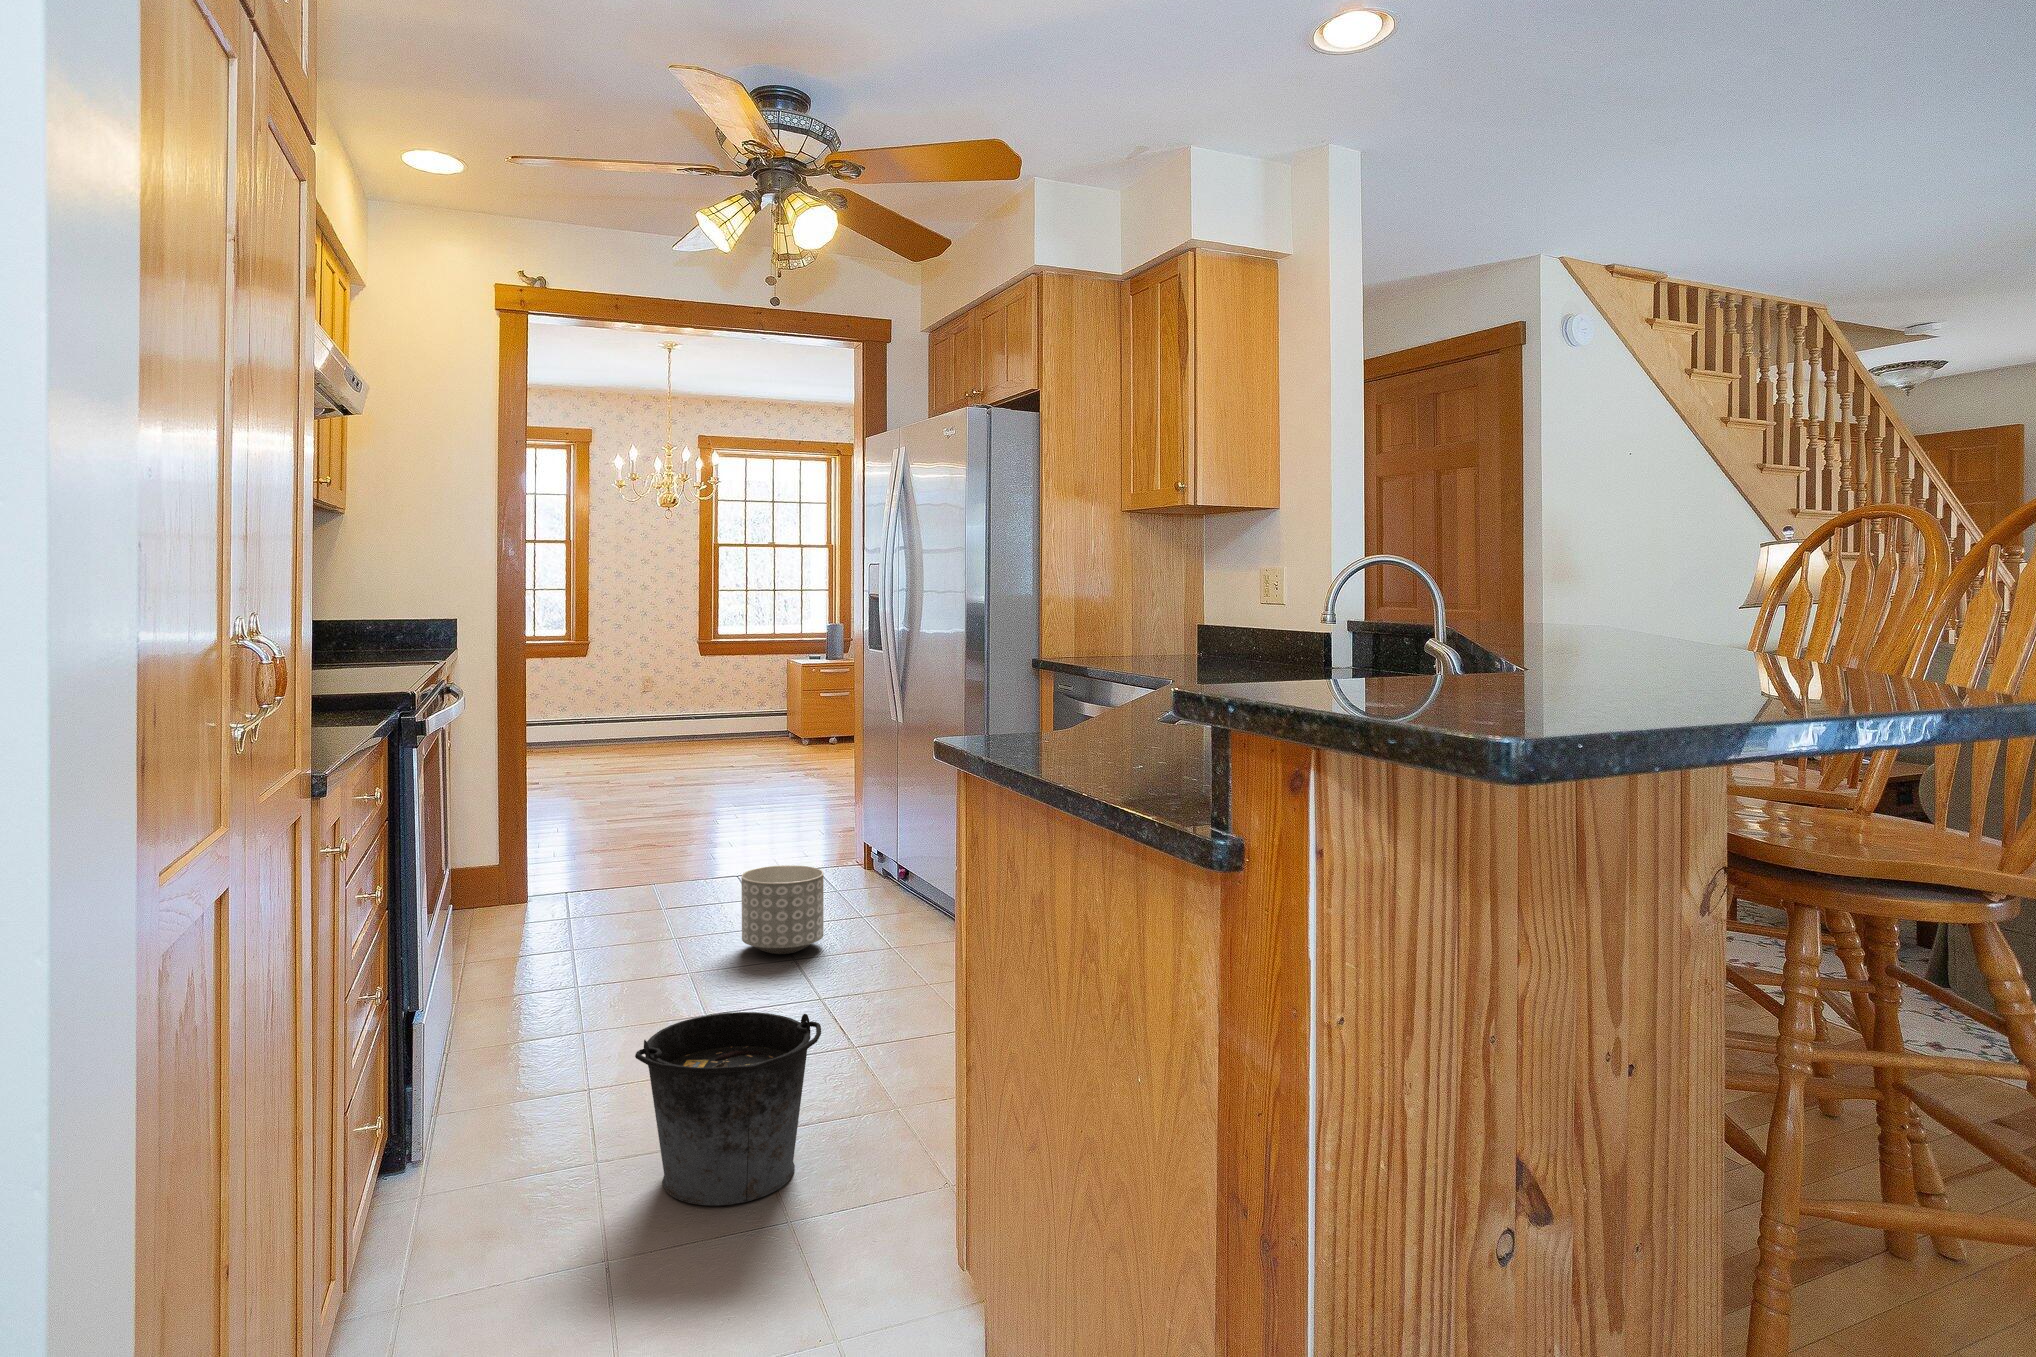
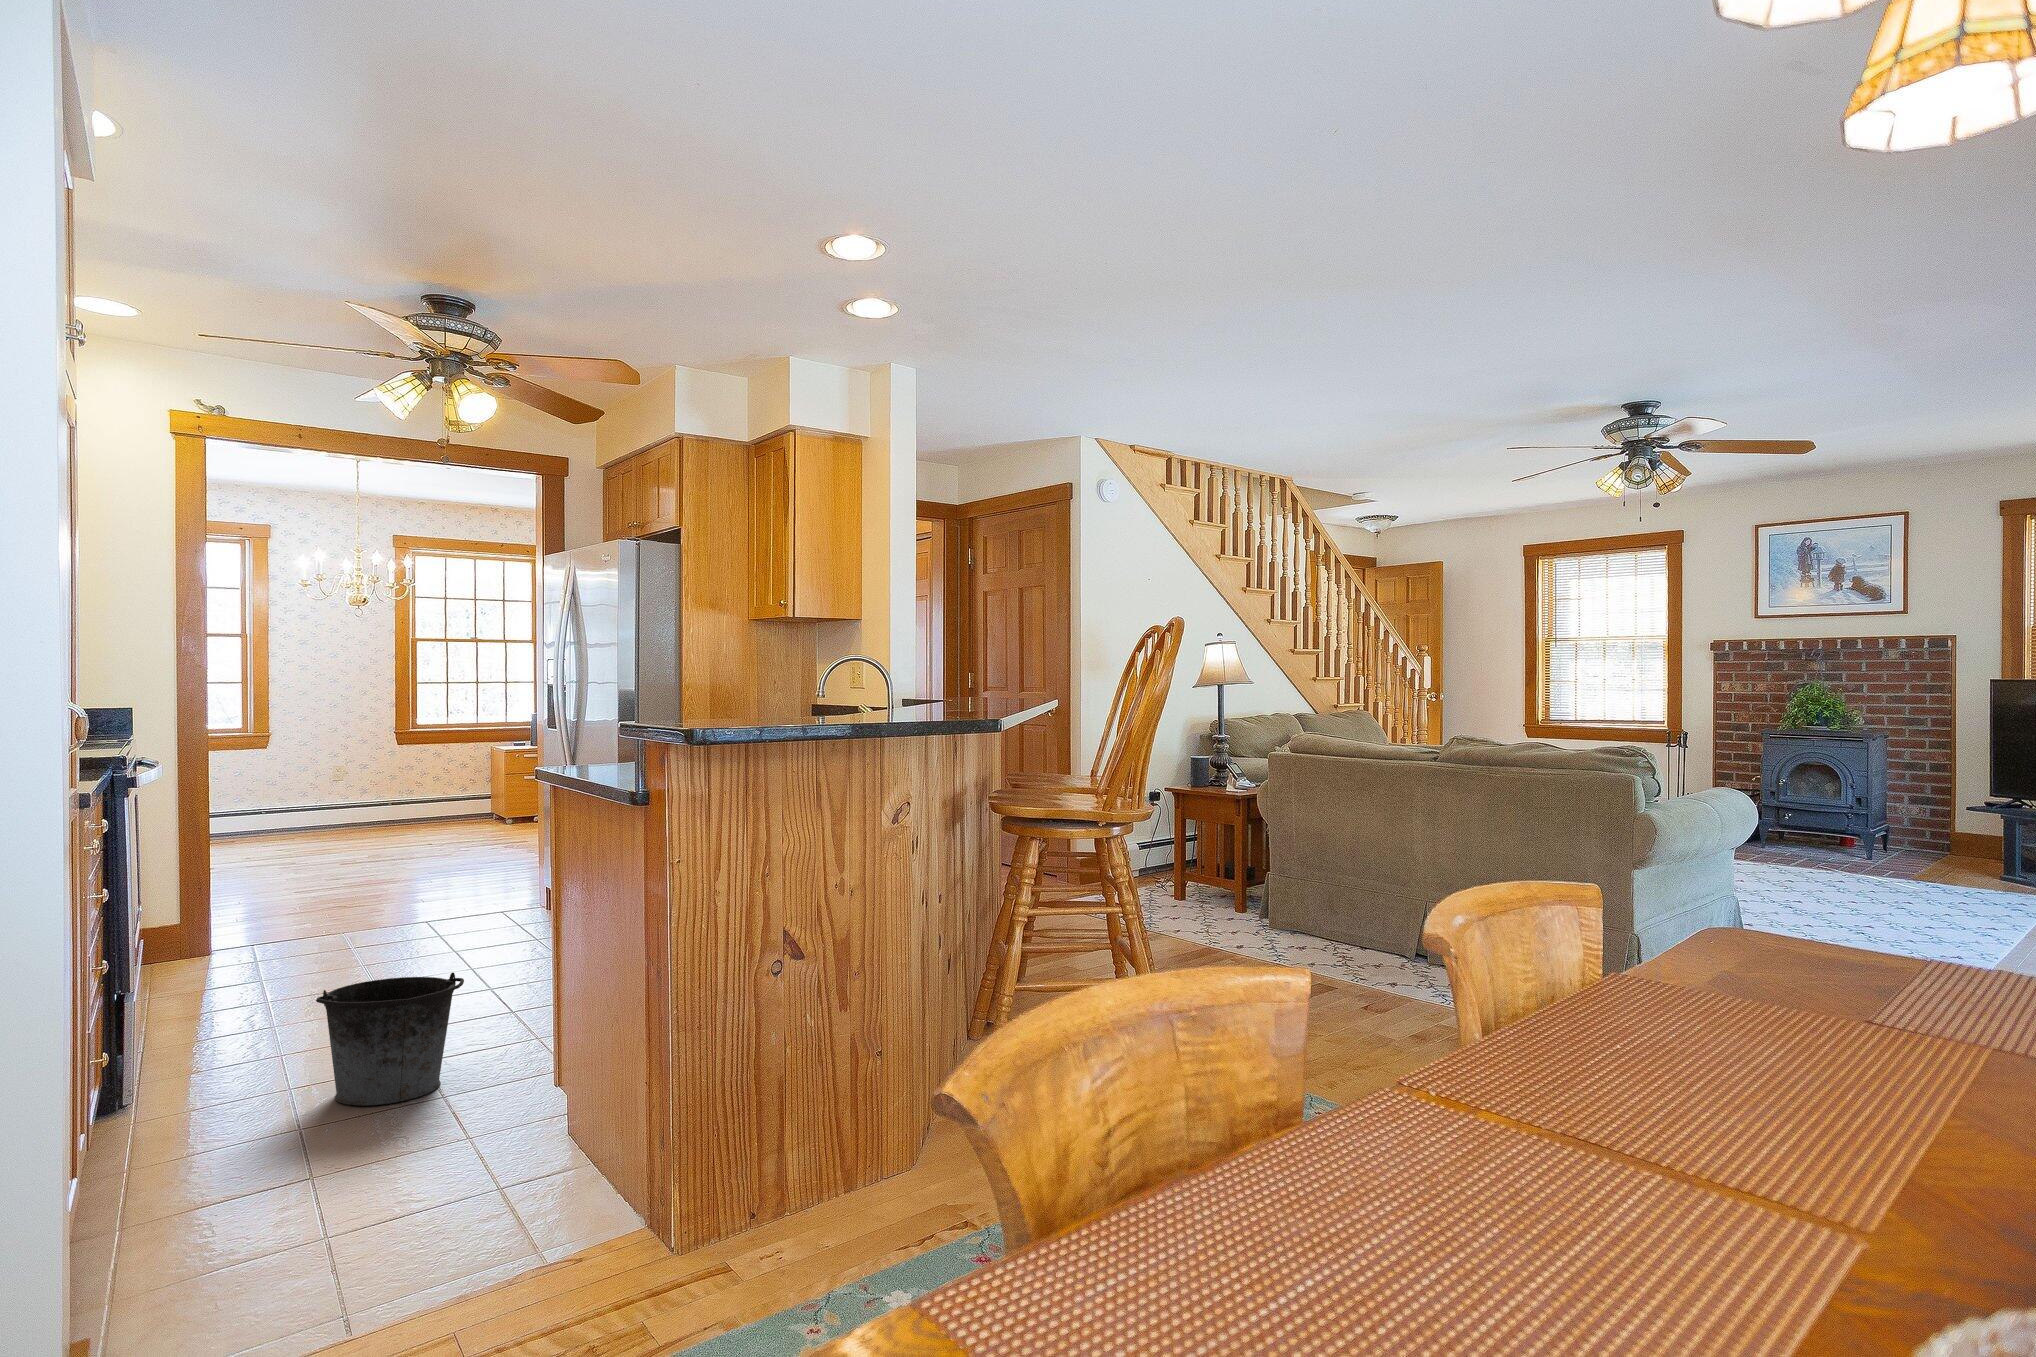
planter: present [741,865,824,954] -> none [417,900,491,971]

